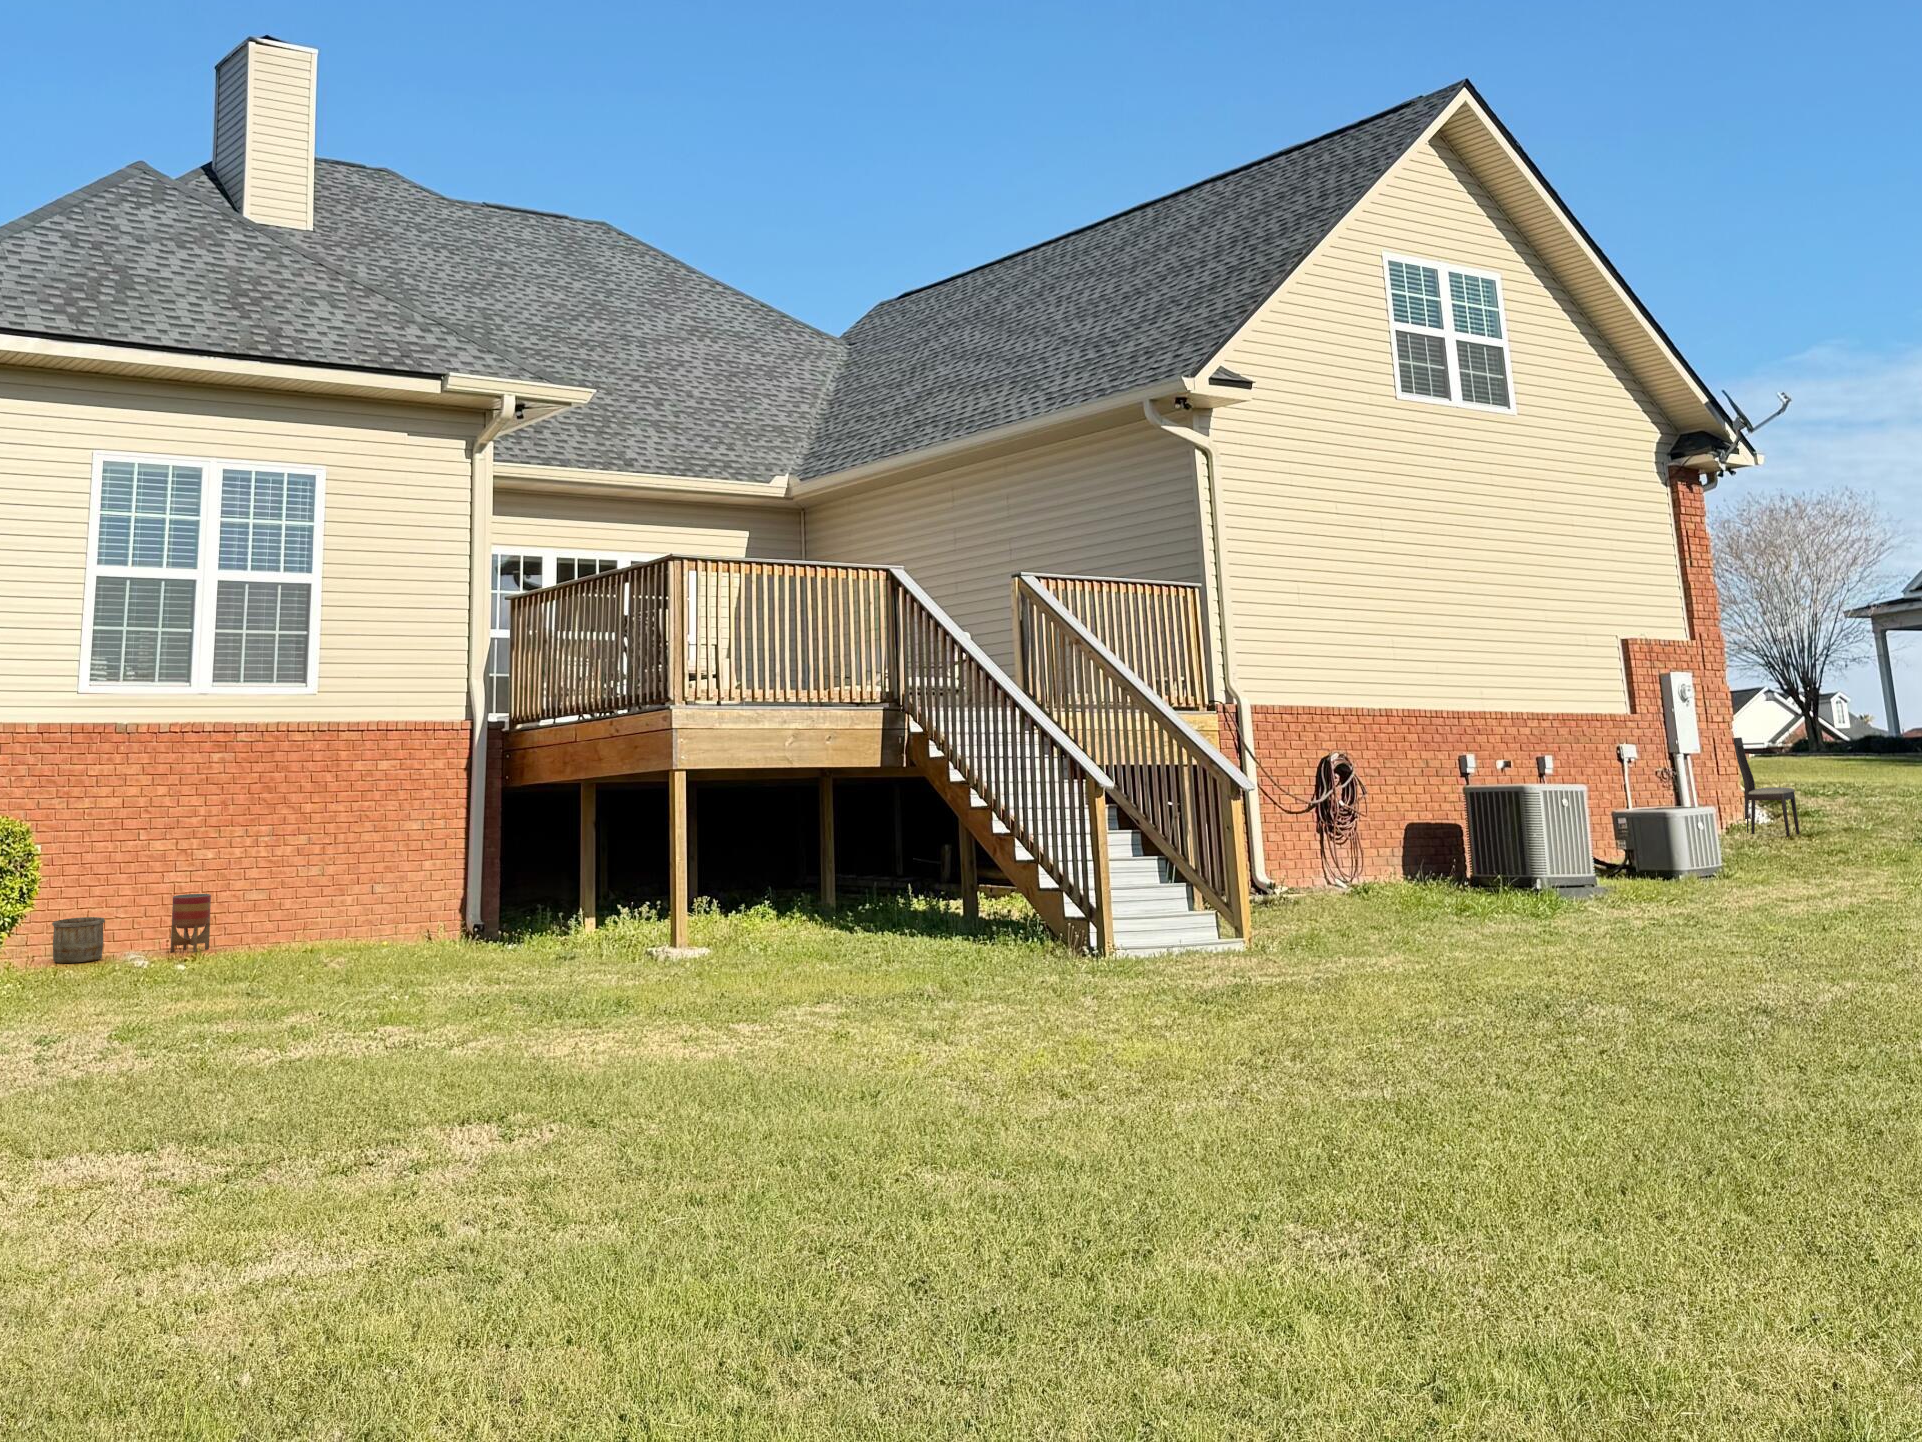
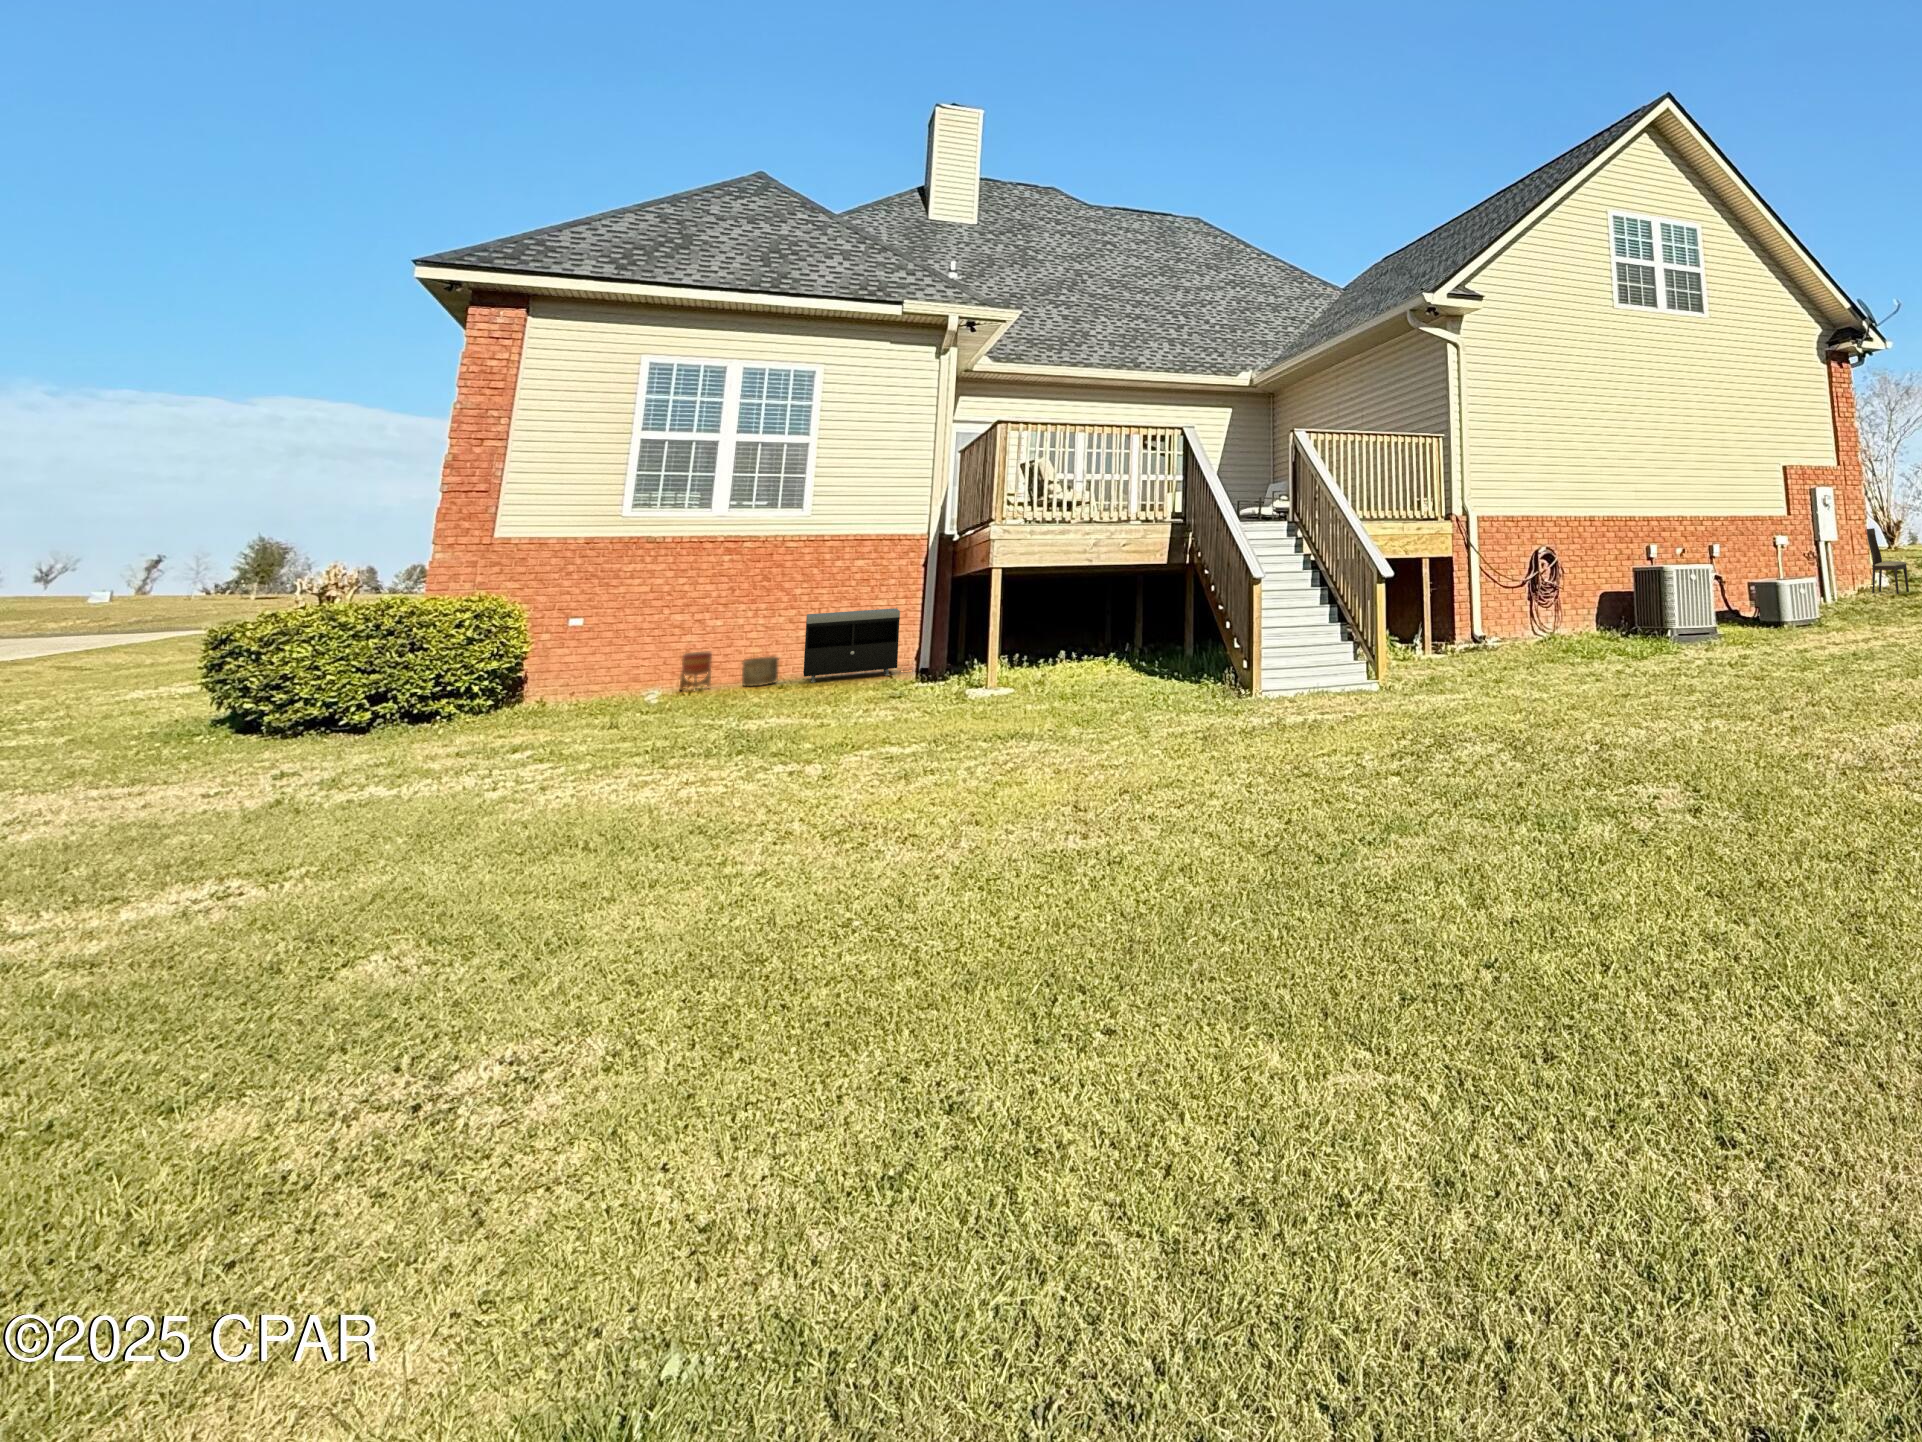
storage bench: none [321,835,463,941] -> present [803,608,900,682]
wooden bucket: present [52,917,105,963] -> present [742,657,779,686]

